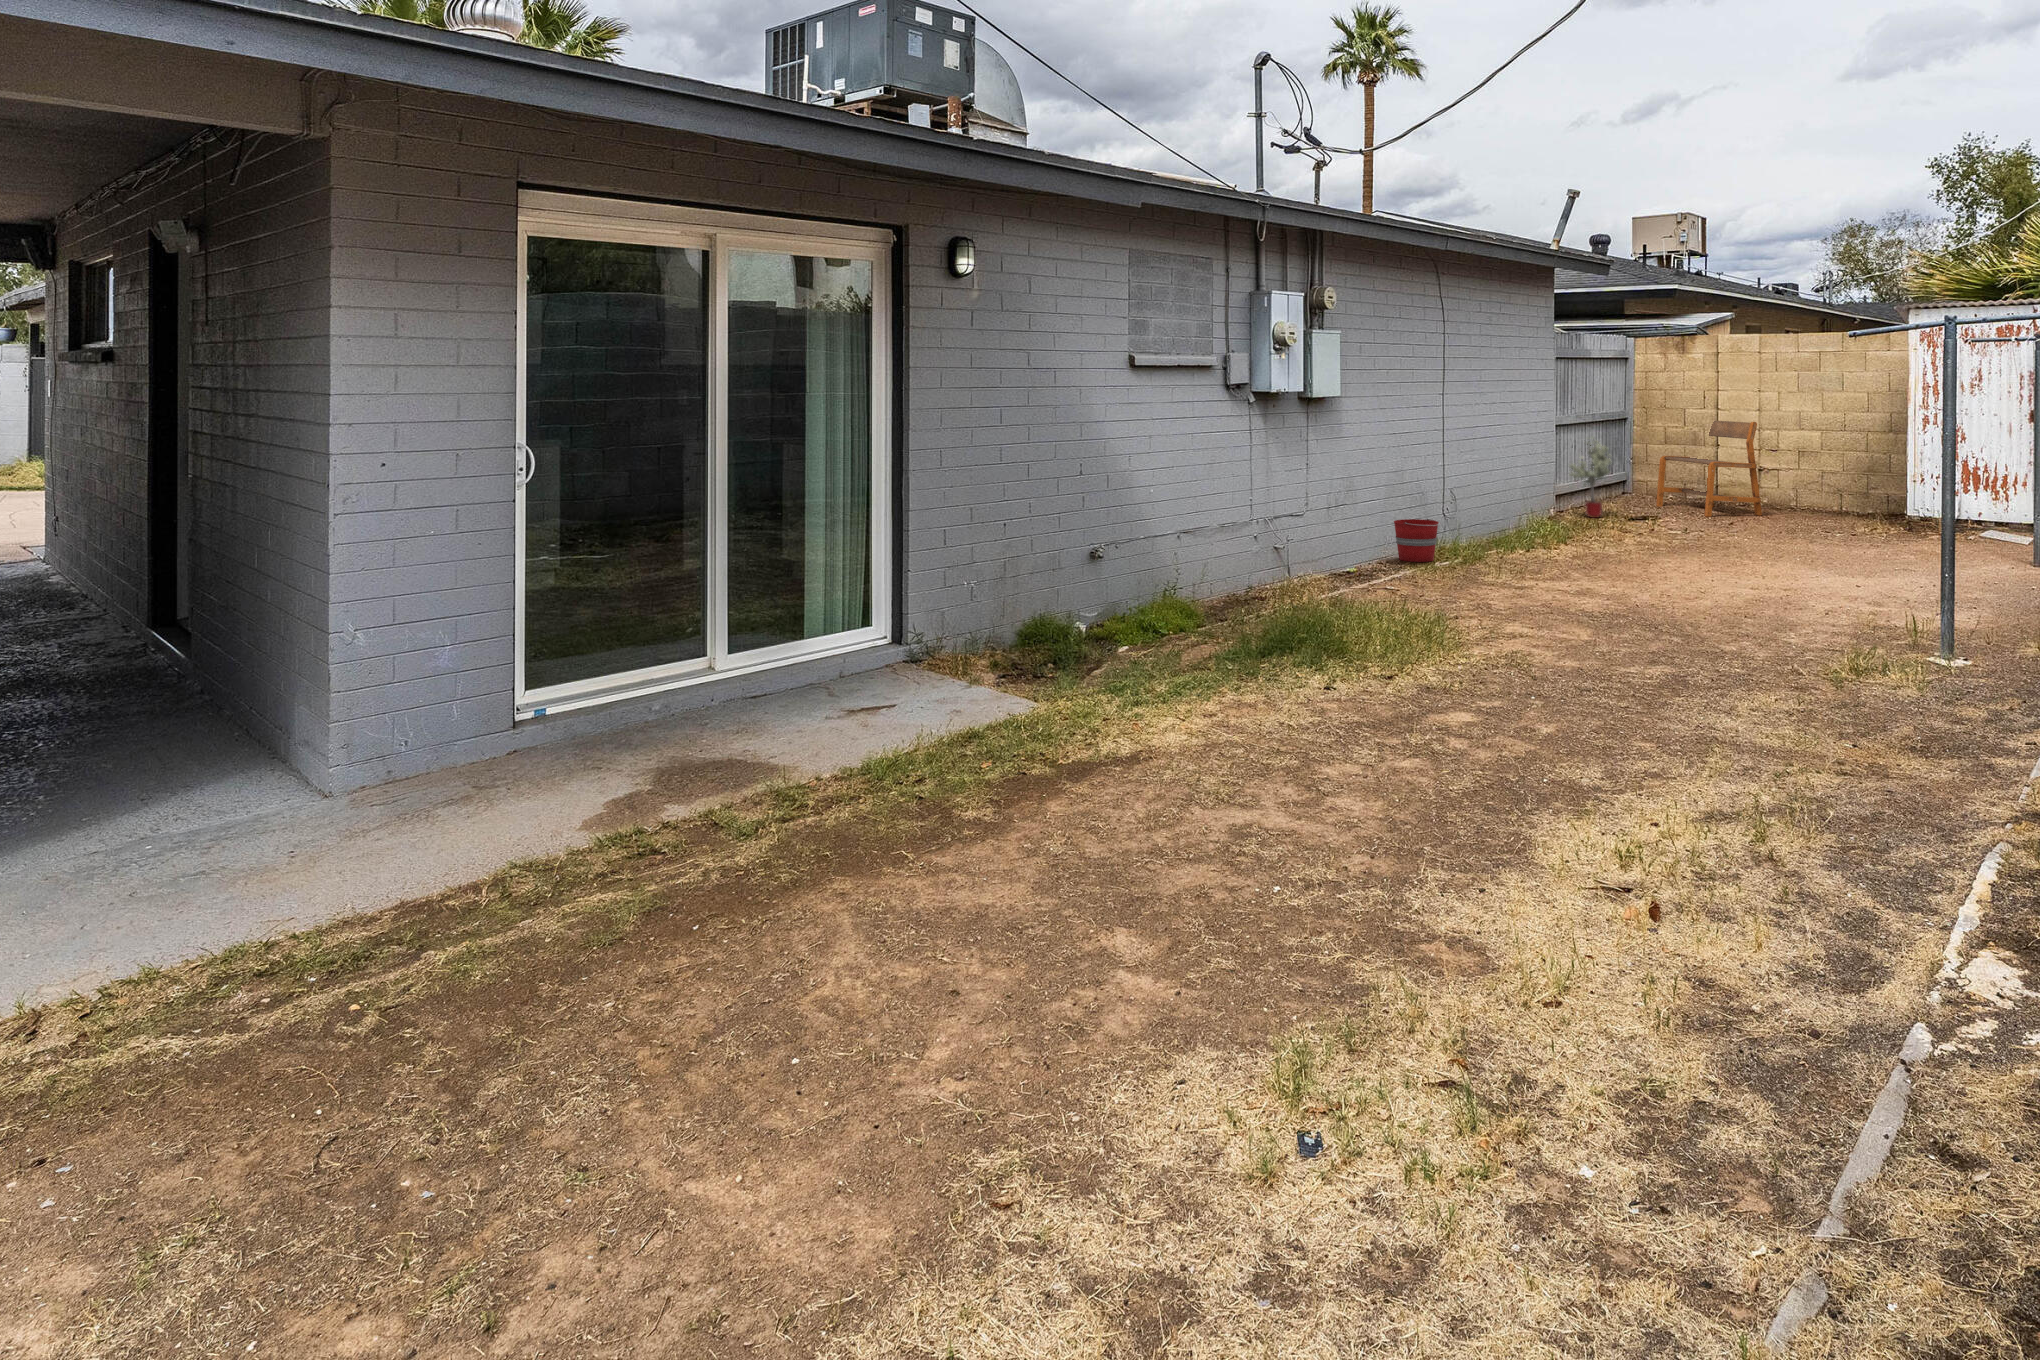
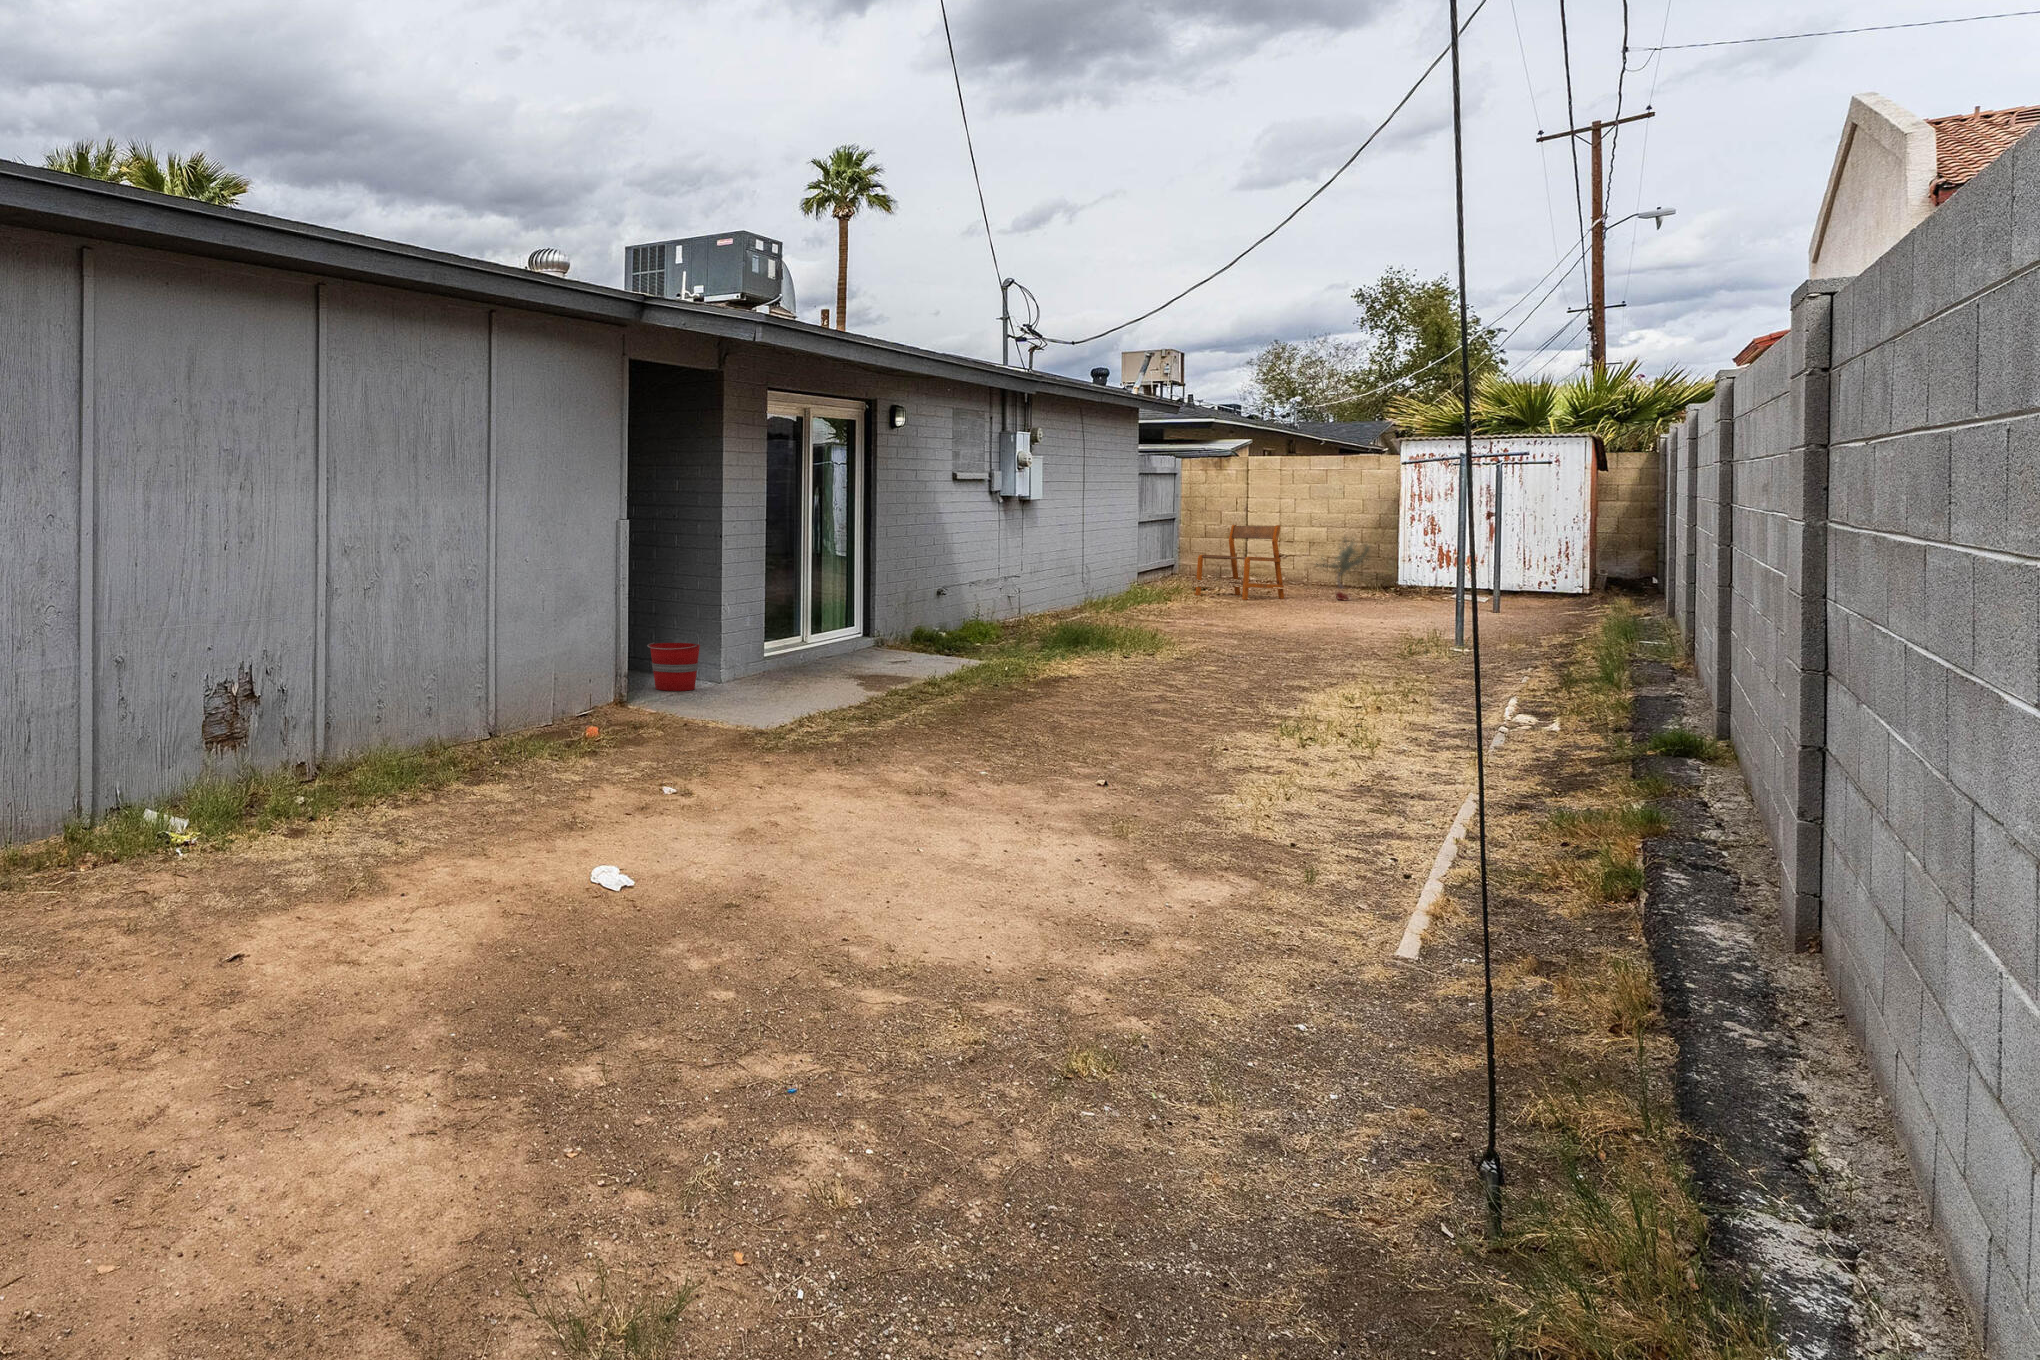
potted tree: present [1570,436,1611,518] -> present [1316,537,1369,601]
bucket: present [1394,519,1441,562] -> present [647,642,700,691]

